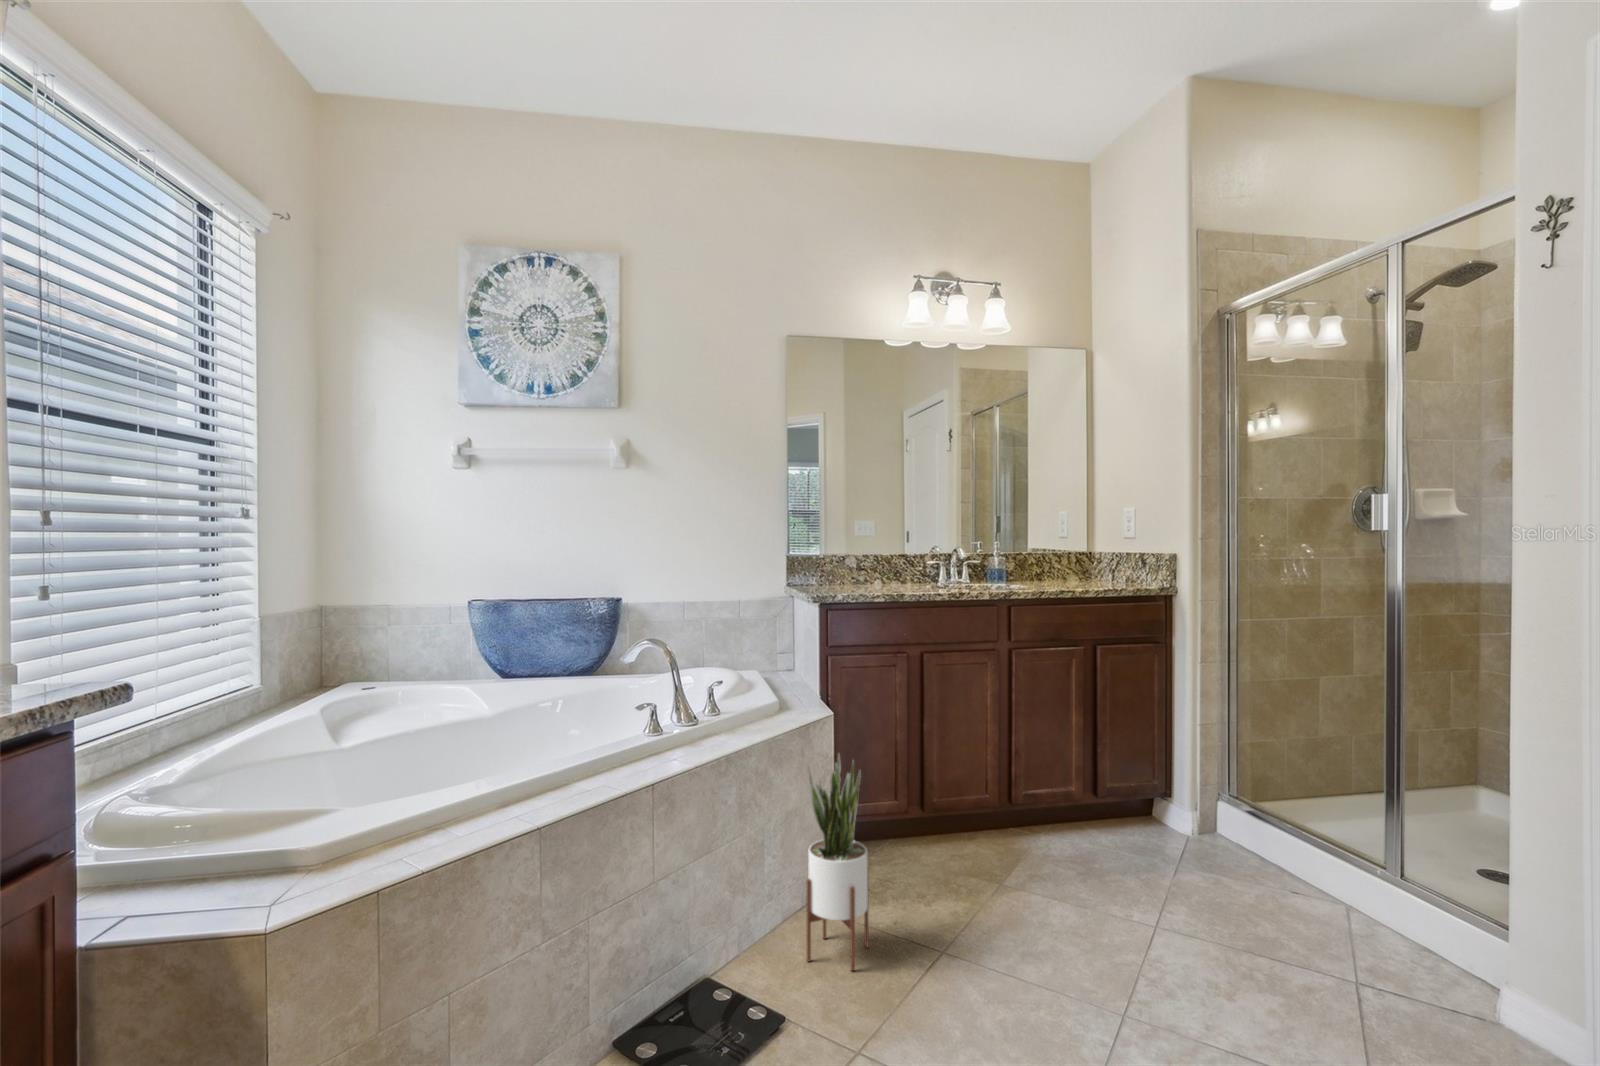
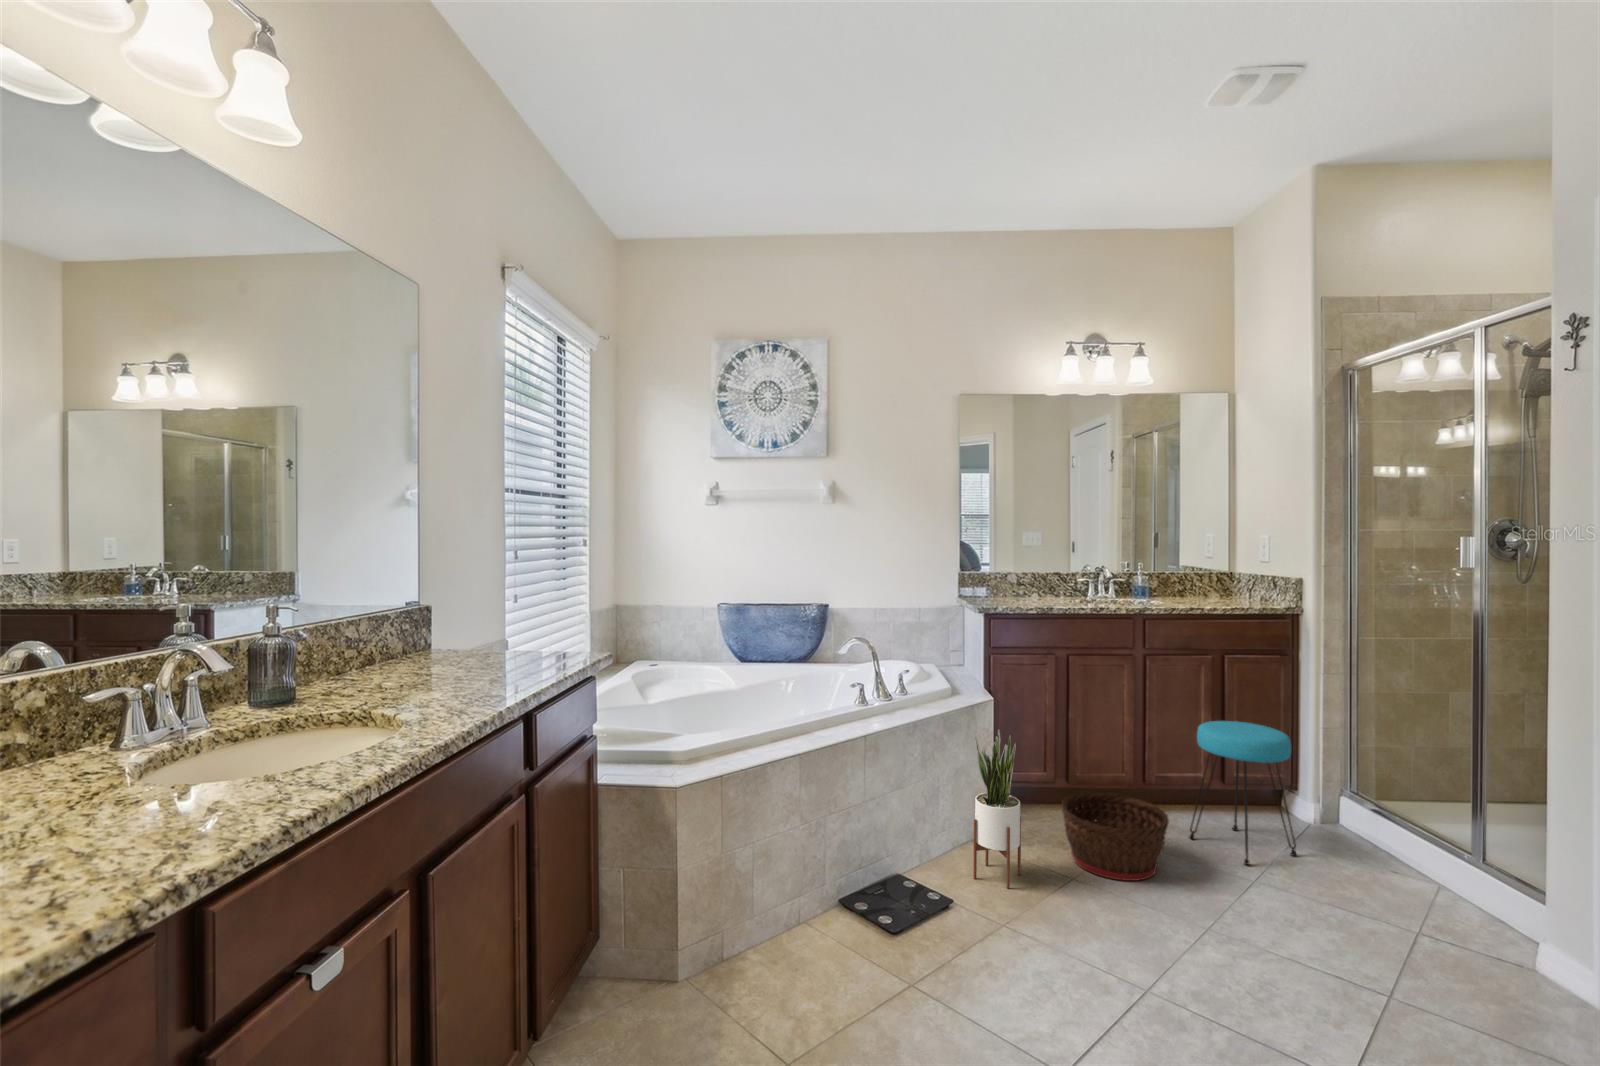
stool: none [1063,723,1185,898] -> present [1189,721,1297,864]
basket: none [918,823,1048,940] -> present [1061,792,1169,881]

